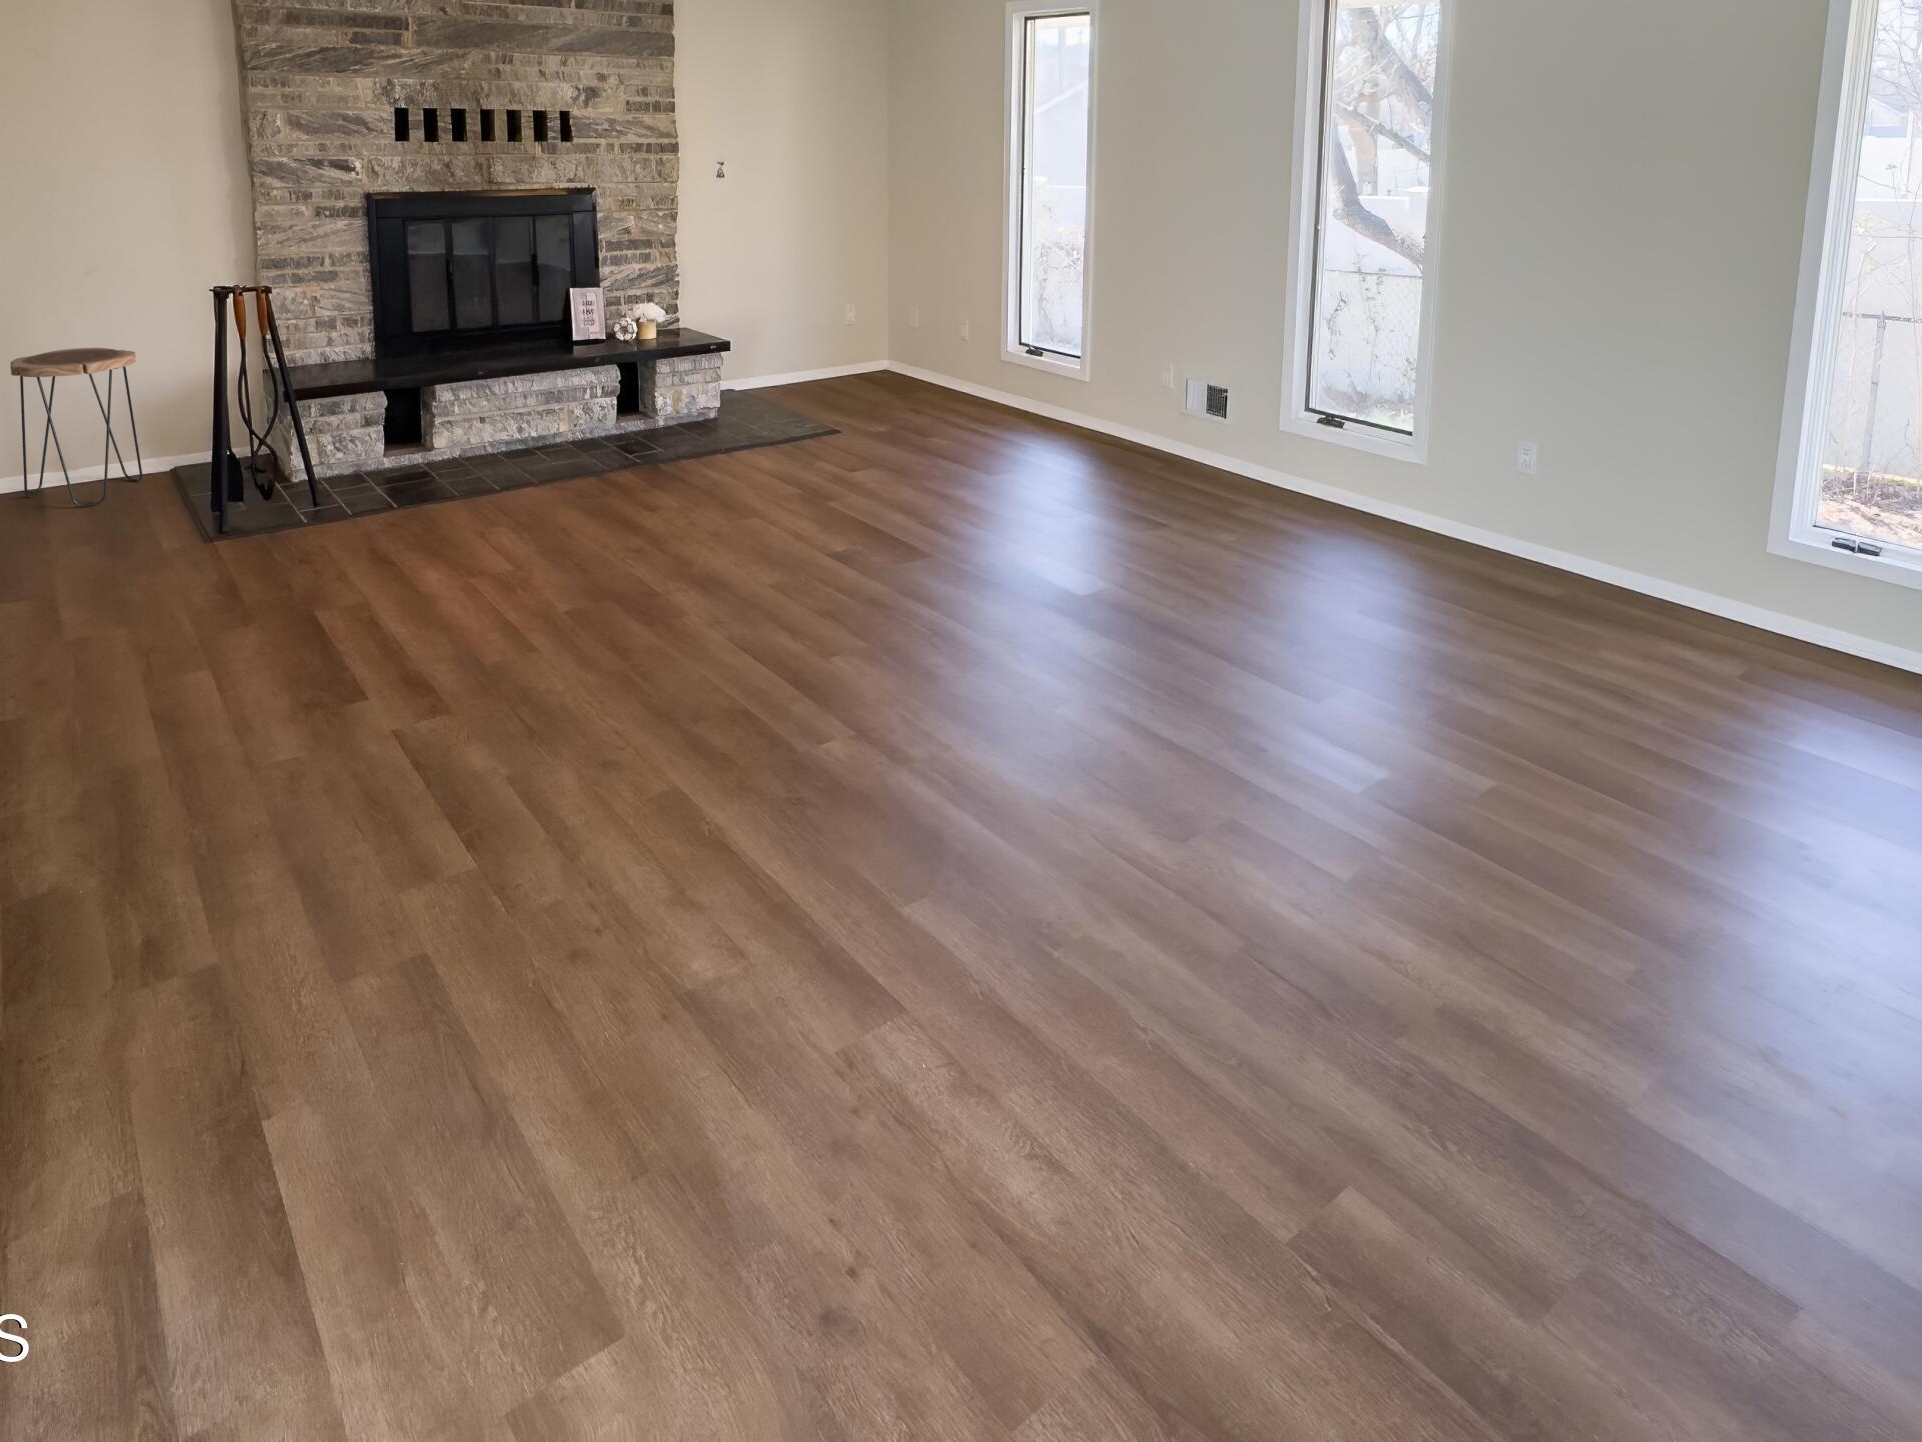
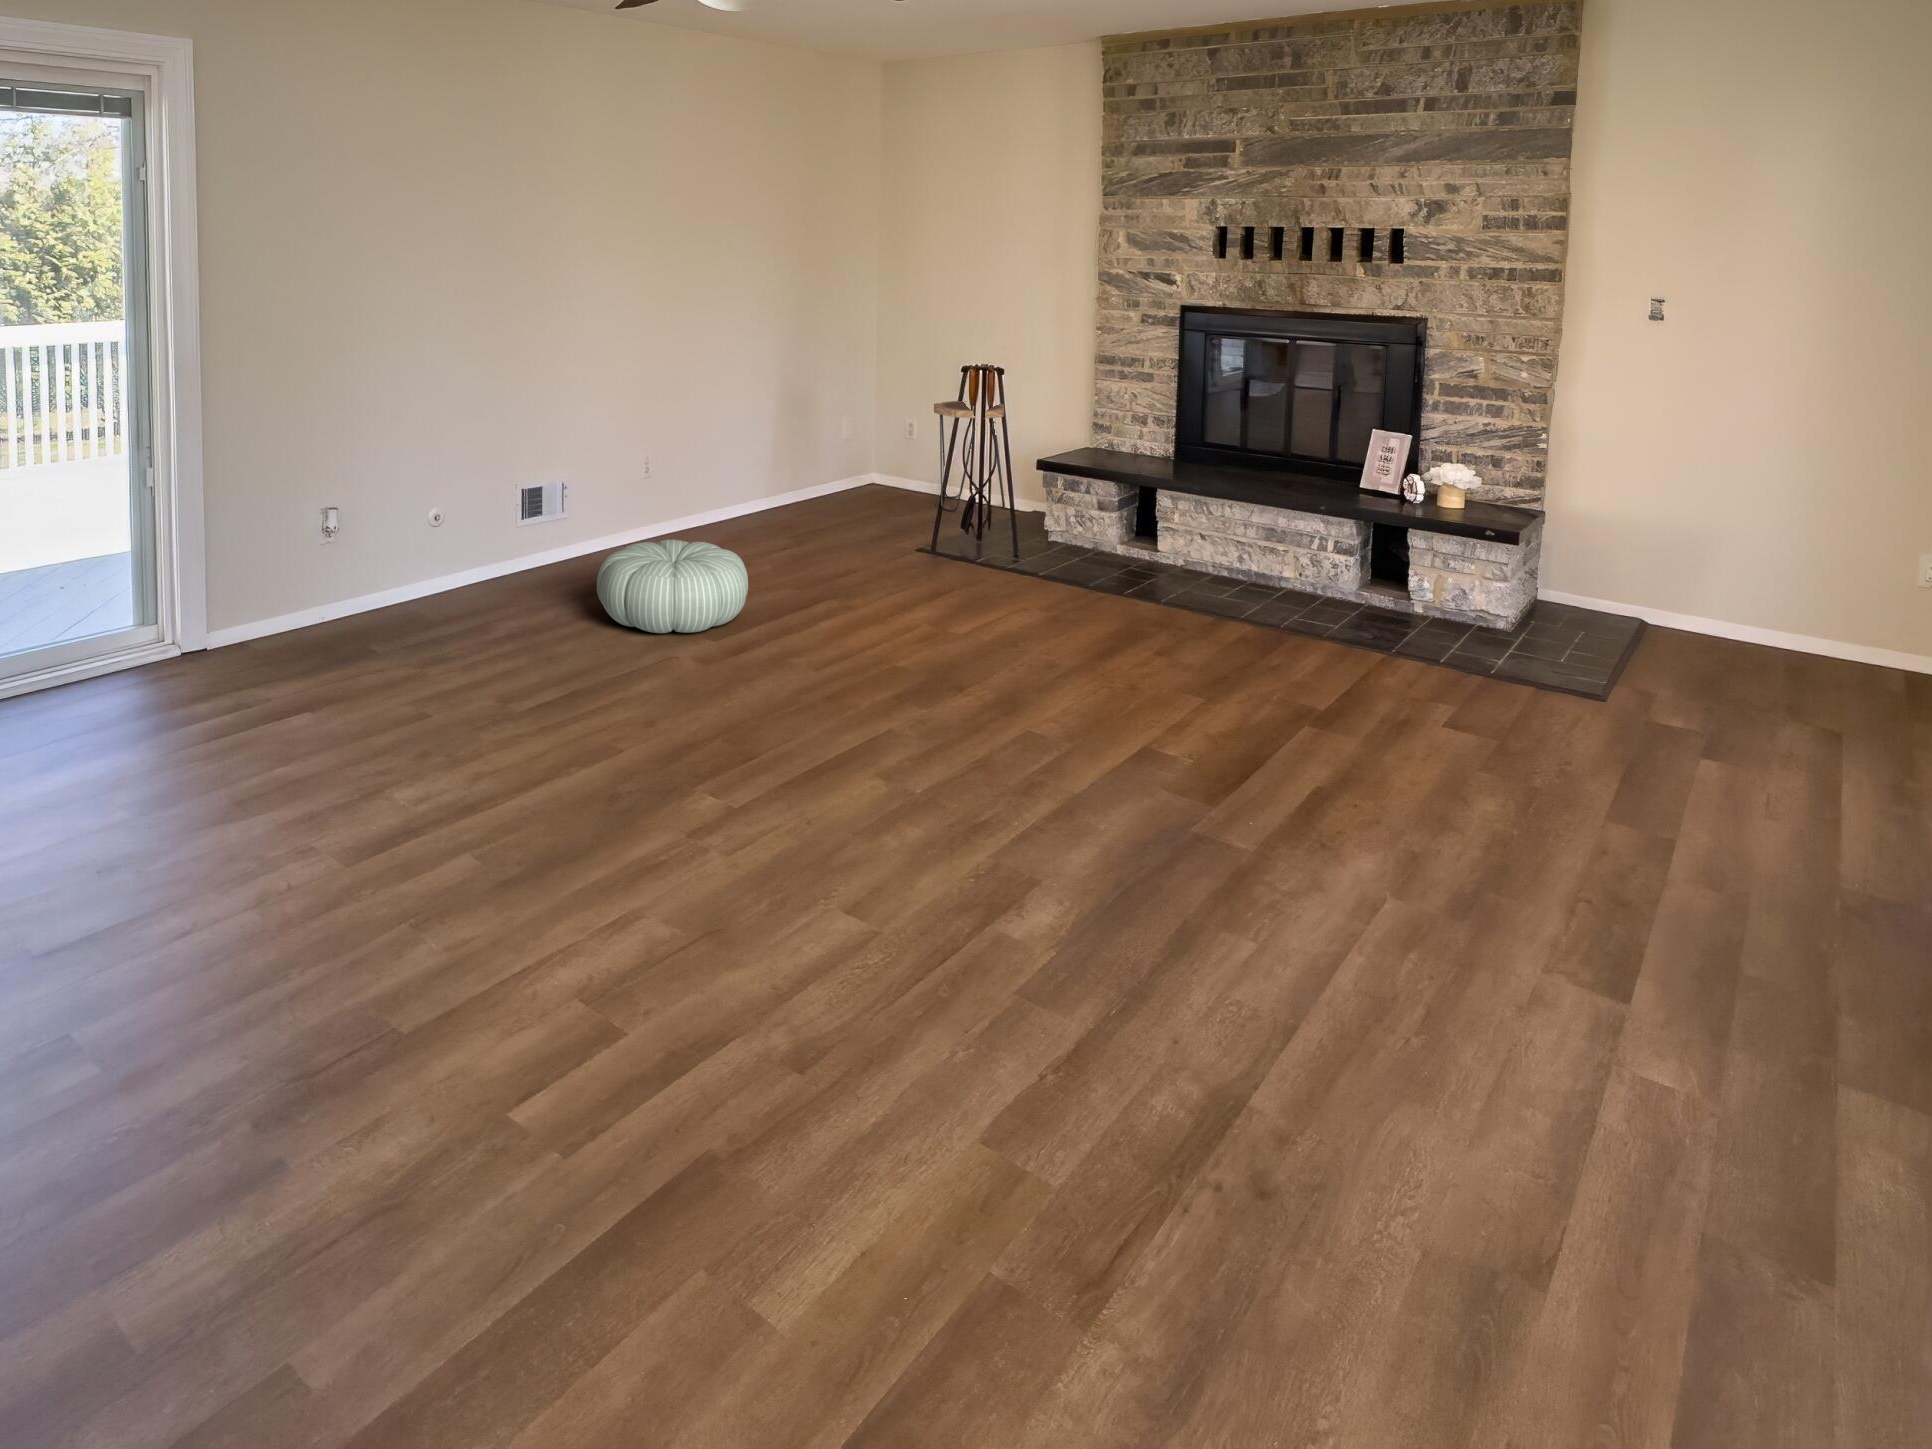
pouf: none [106,589,388,759] -> present [597,540,748,633]

